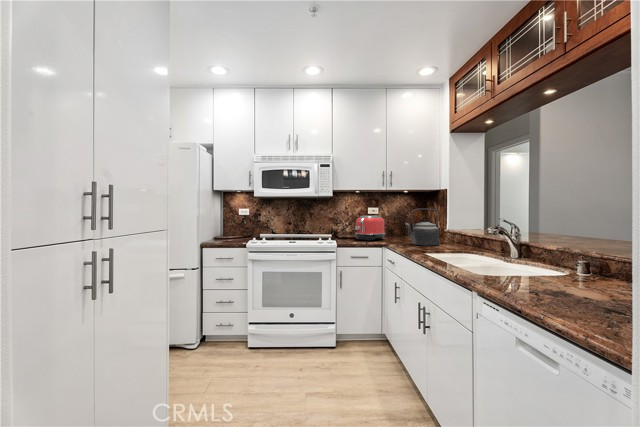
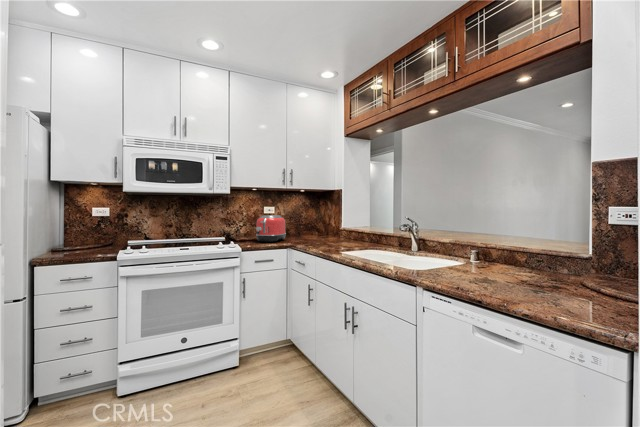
kettle: present [405,208,440,246] -> none [311,208,342,244]

